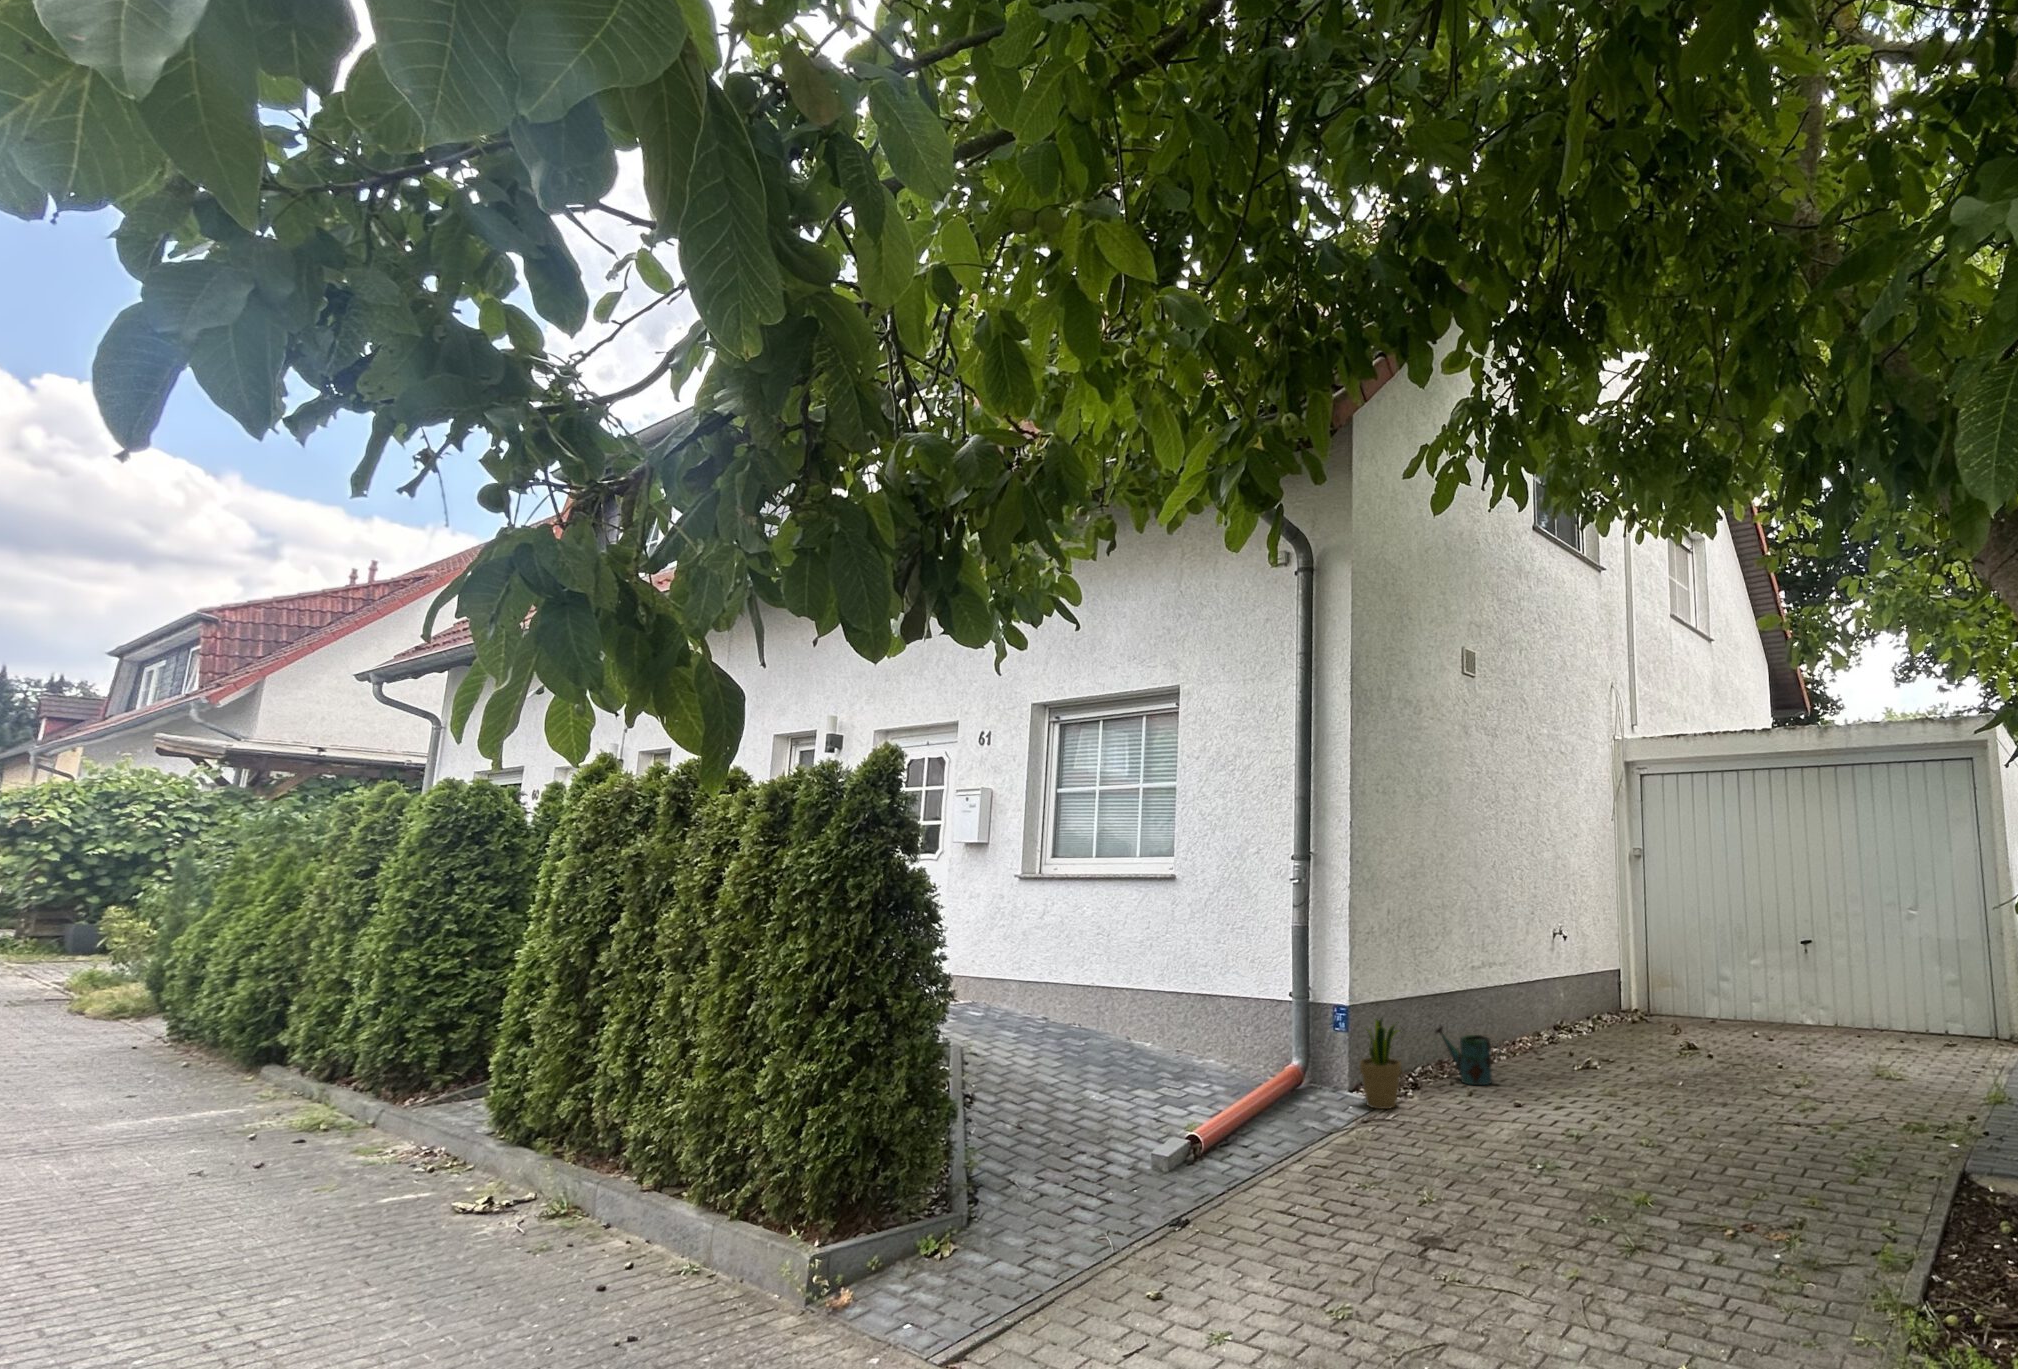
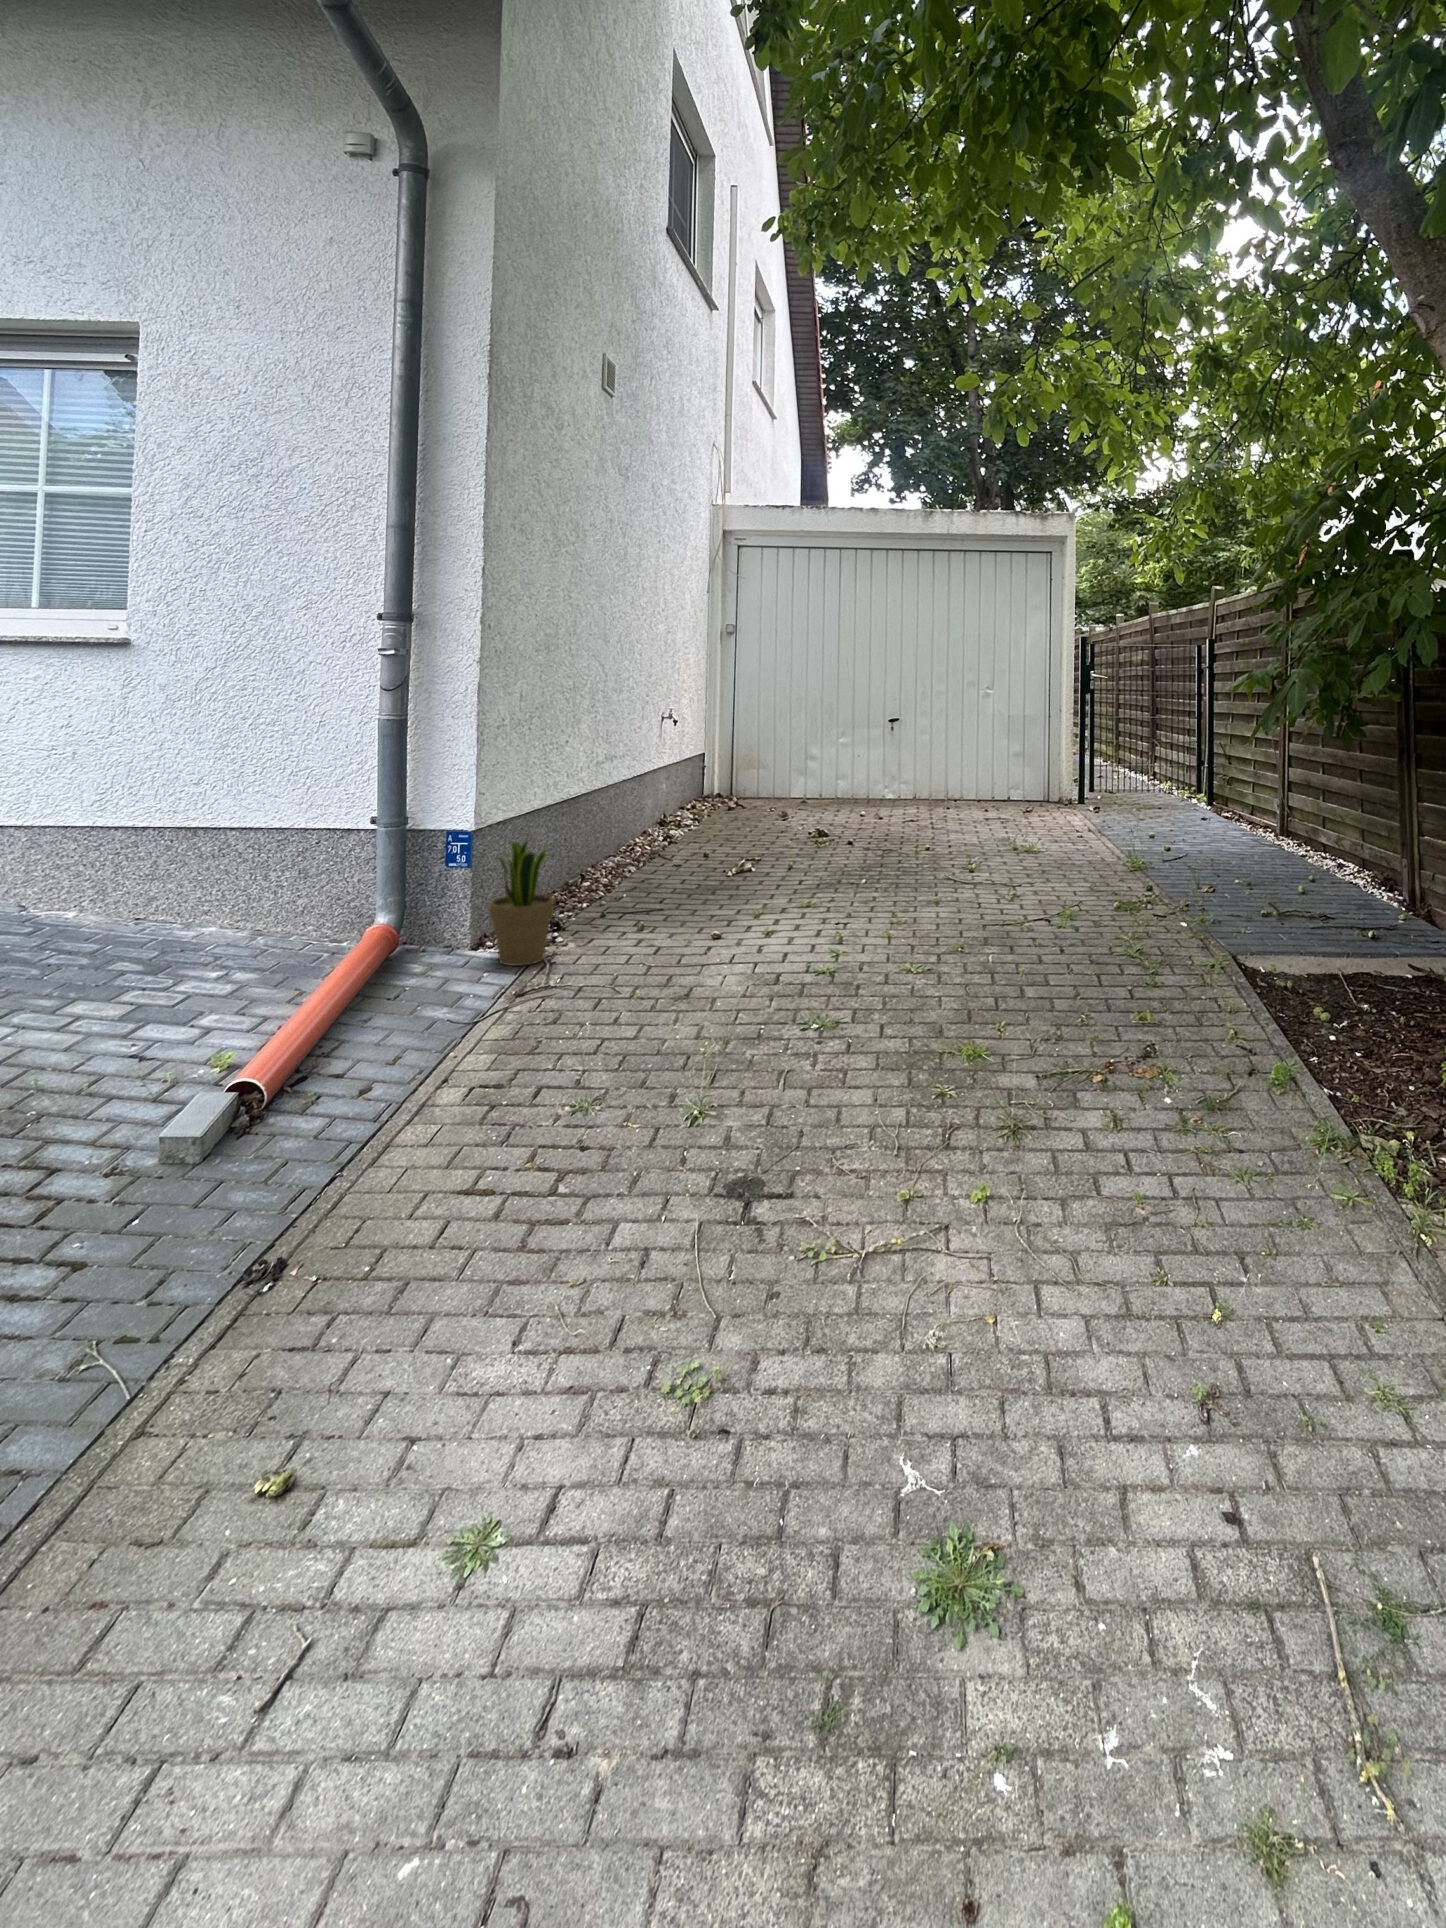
watering can: present [1436,1027,1500,1085] -> none [569,841,665,911]

